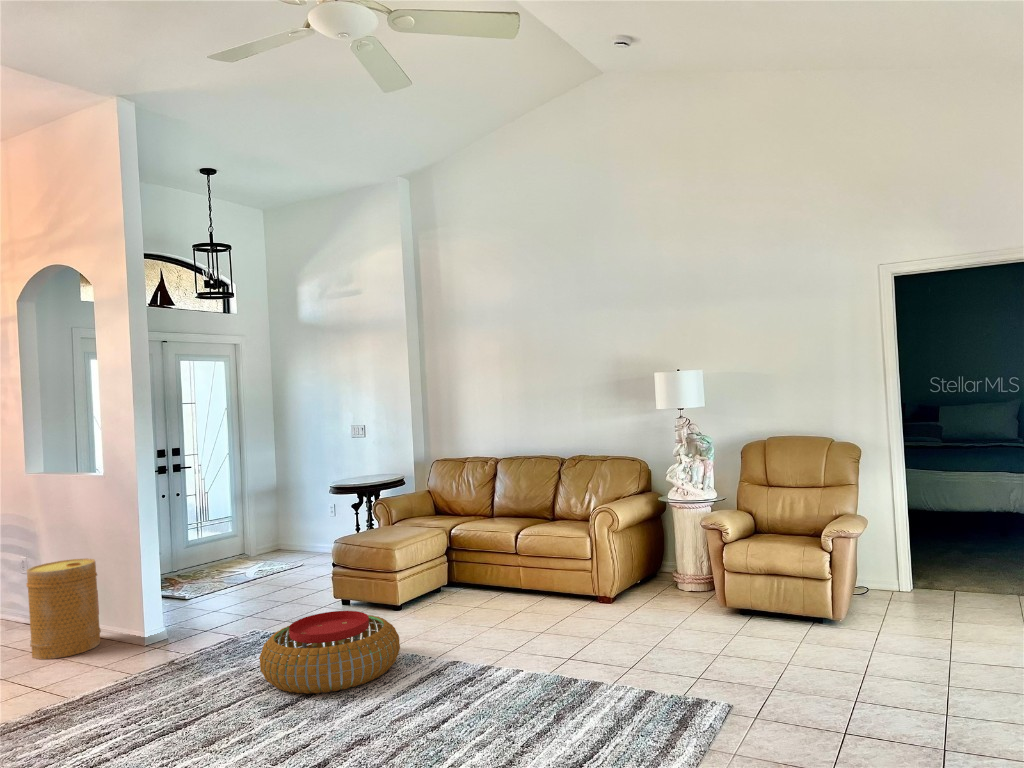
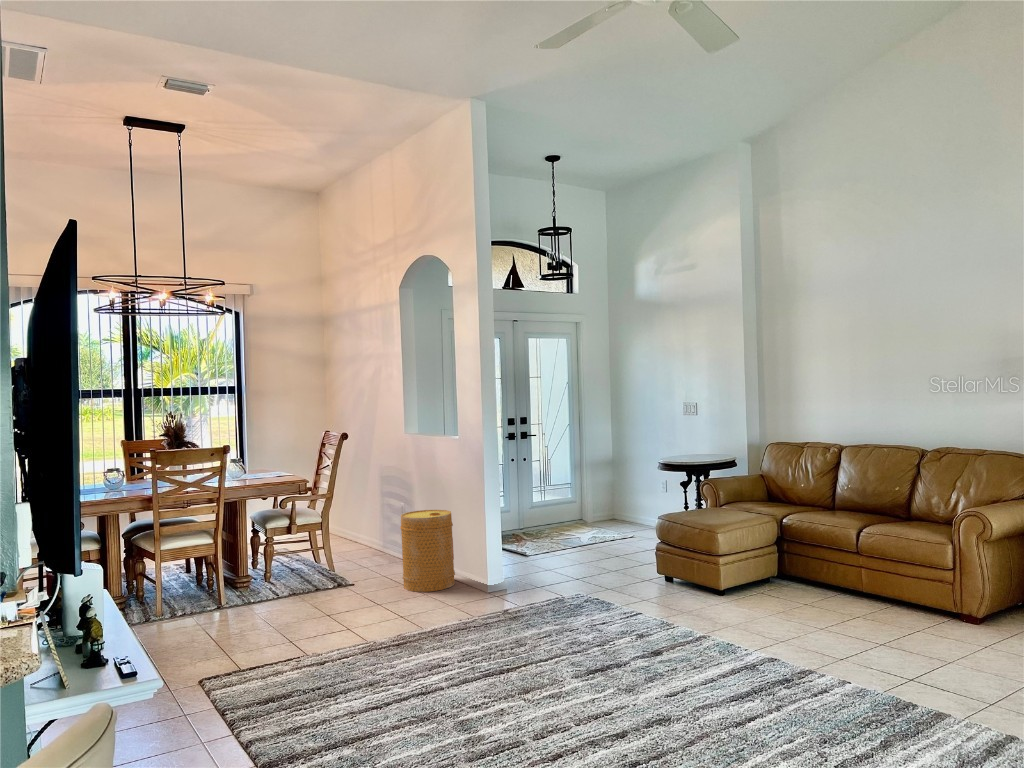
pouf: present [259,611,400,694] -> none [577,586,714,665]

